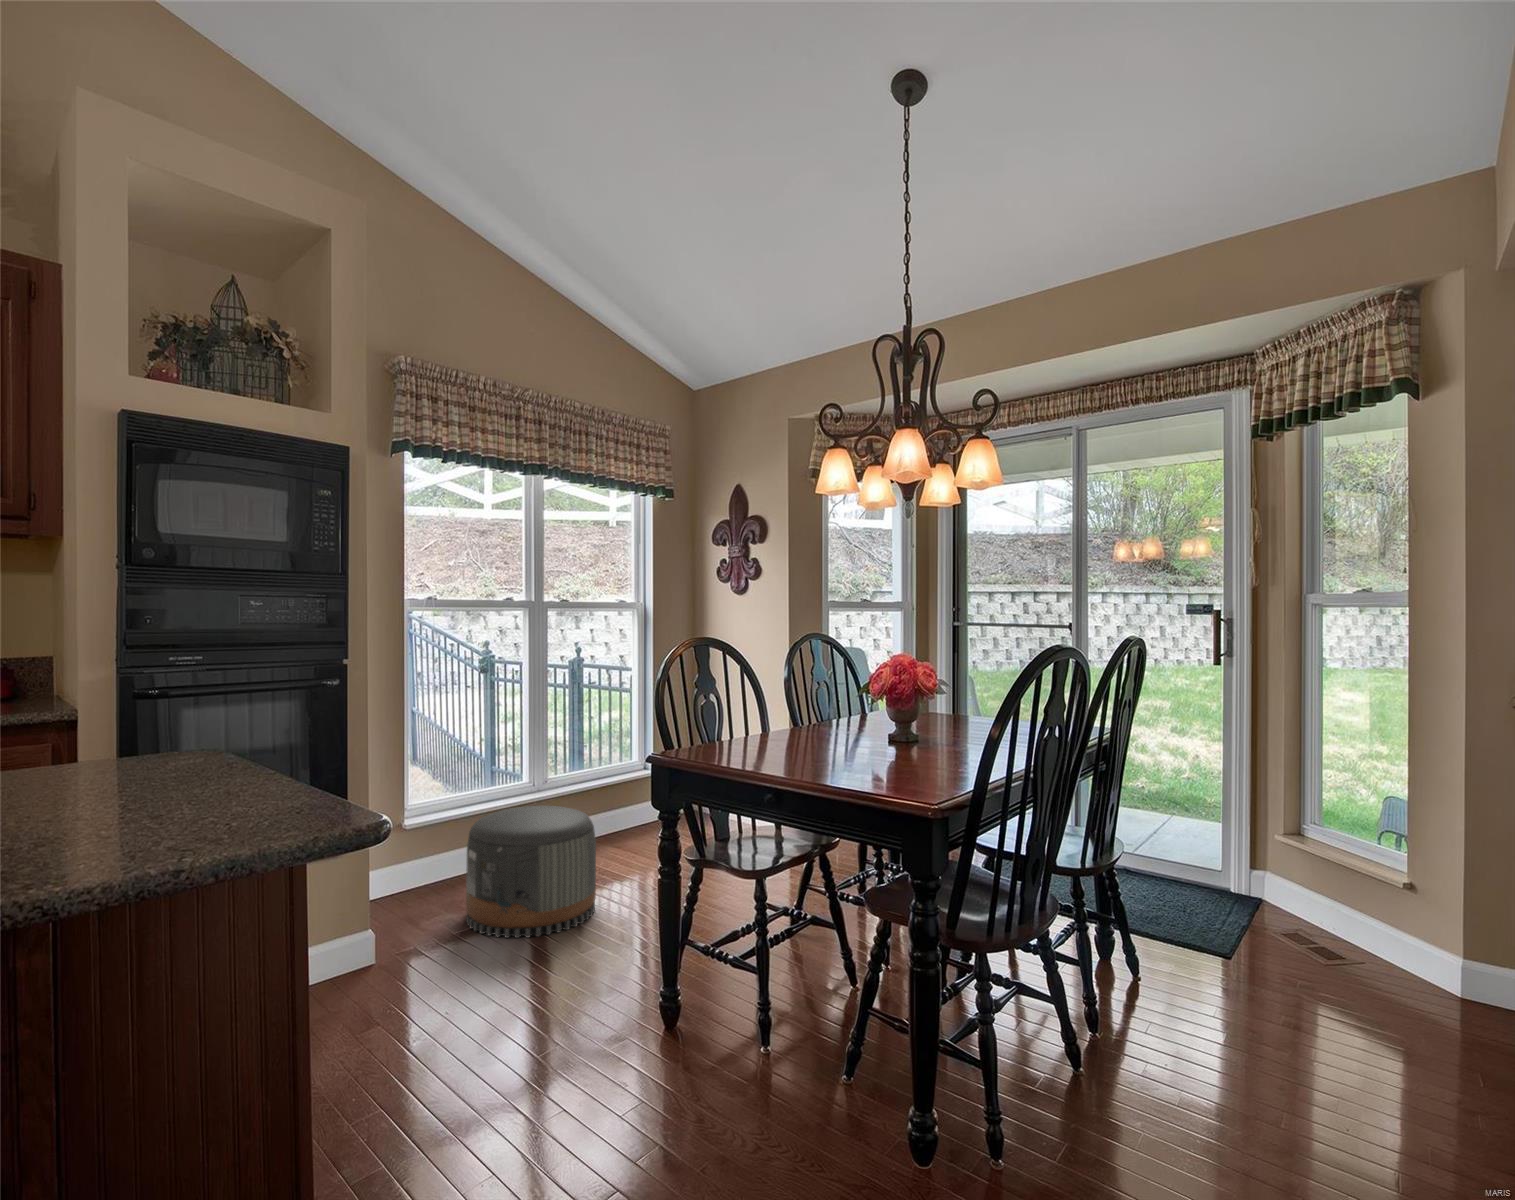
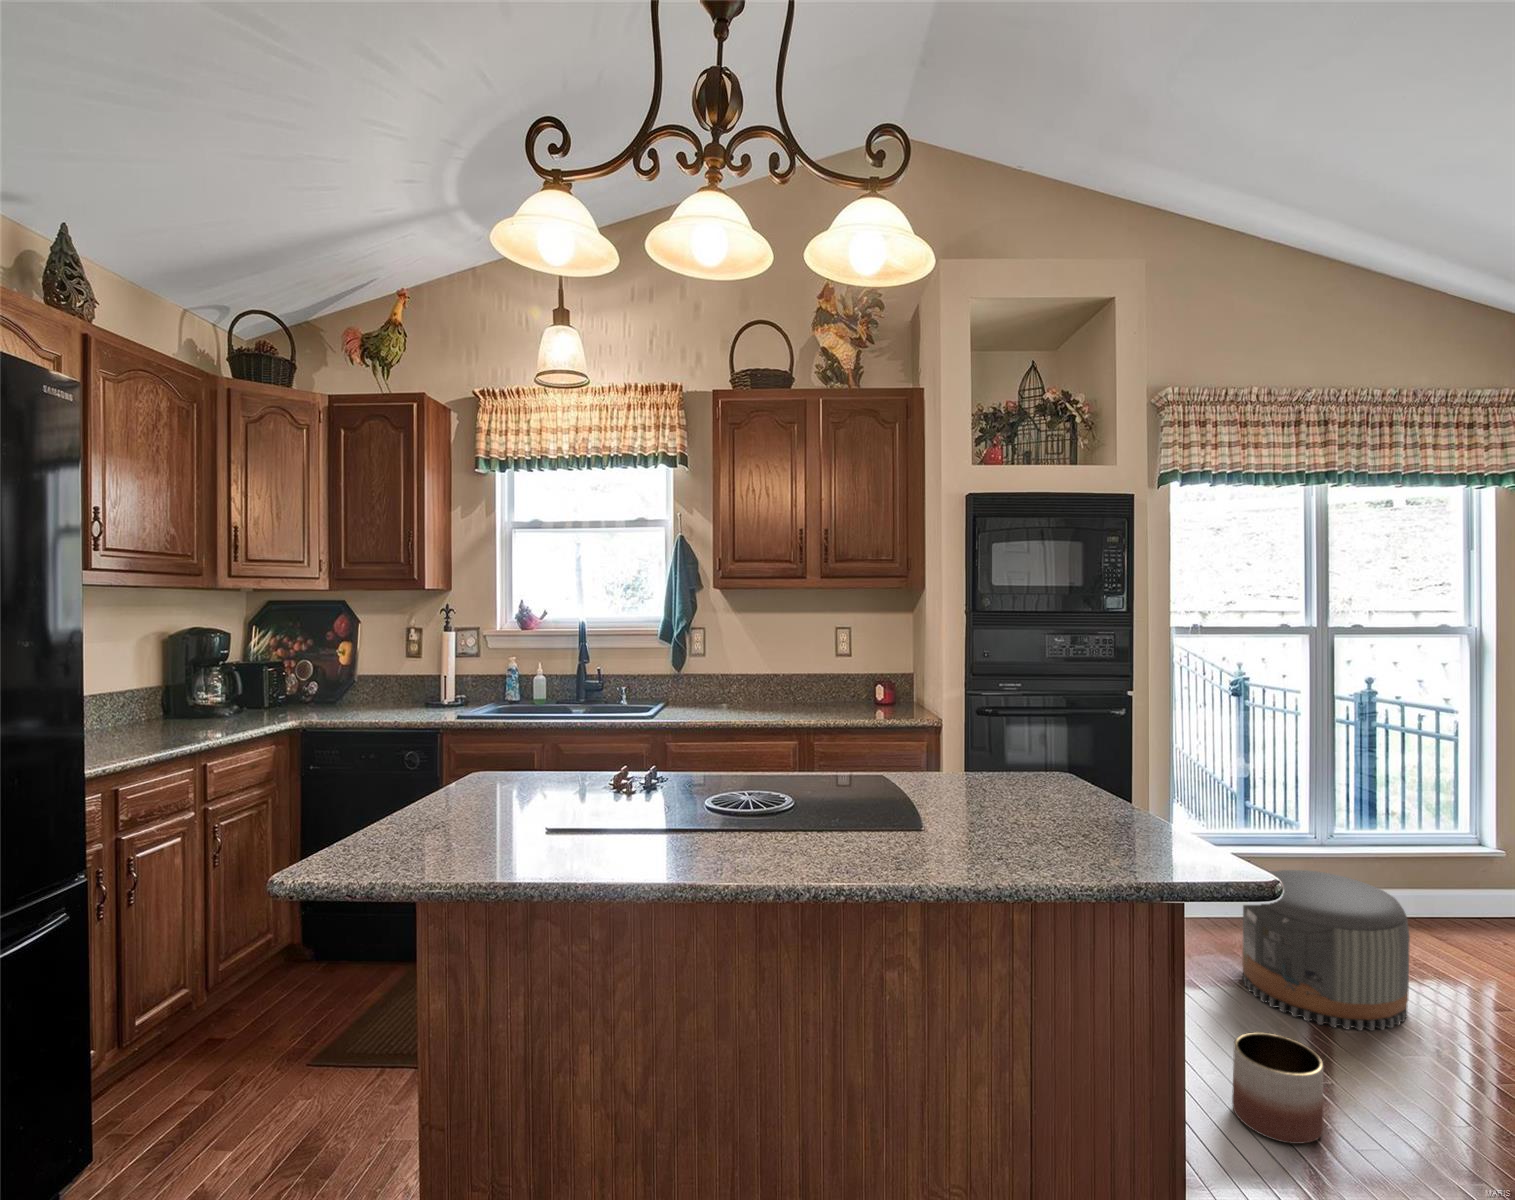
planter: none [440,946,519,1046] -> present [1232,1032,1323,1144]

